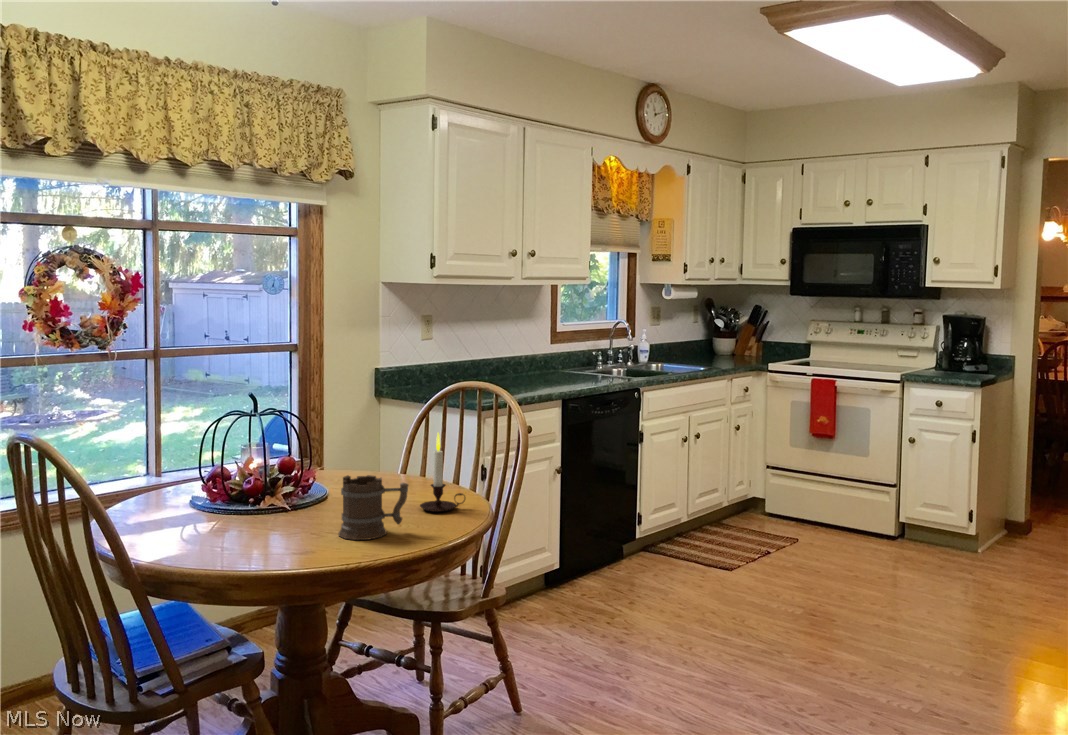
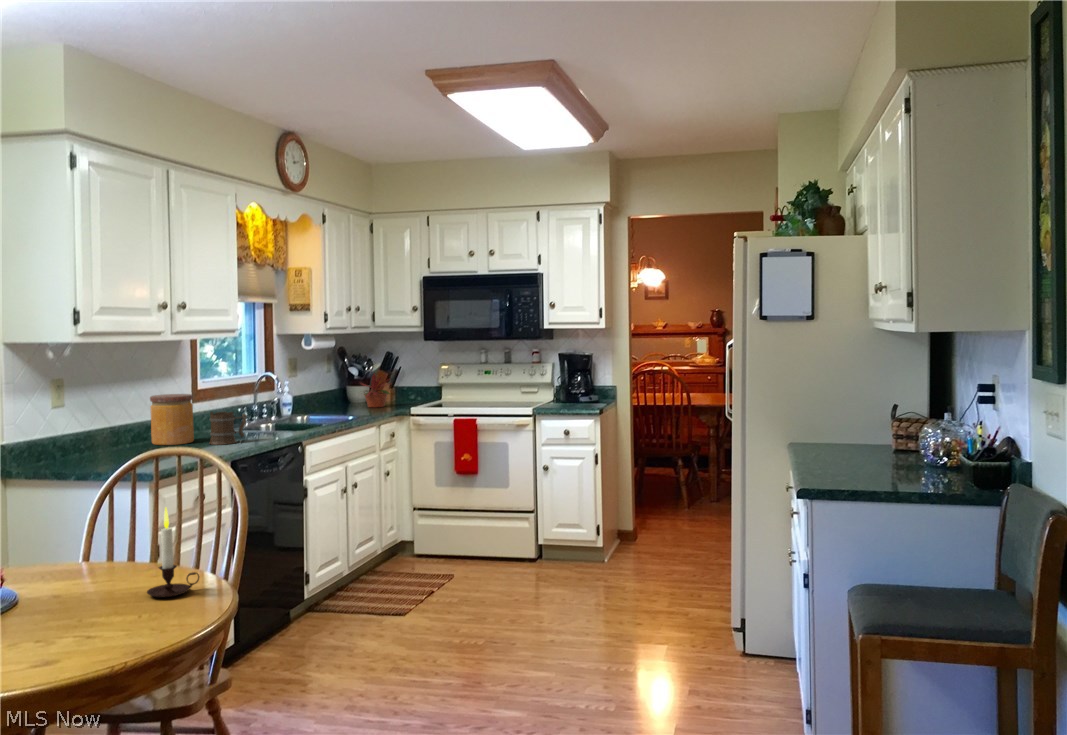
potted plant: none [720,325,758,361] -> present [362,374,390,407]
jar: none [505,335,542,381] -> present [150,394,194,445]
mug: present [339,475,408,540] -> present [209,412,247,445]

